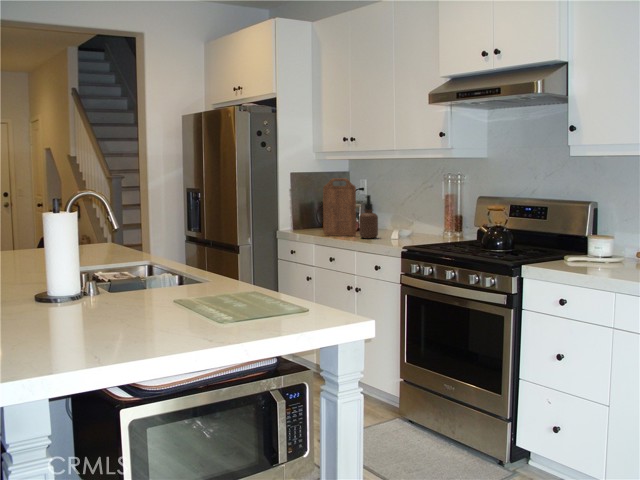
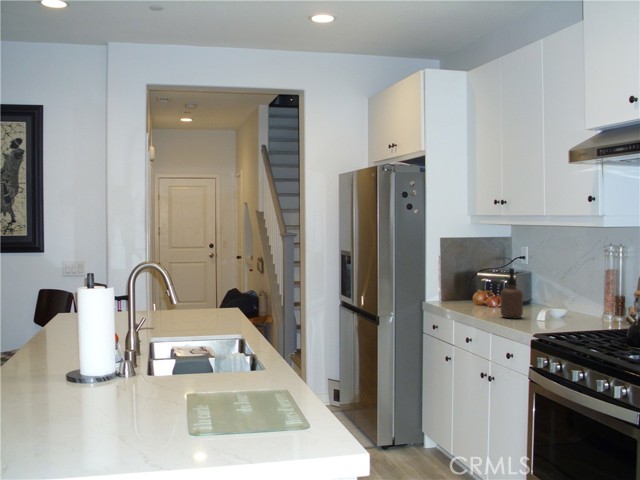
cutting board: present [323,178,356,236] -> none [465,247,501,313]

